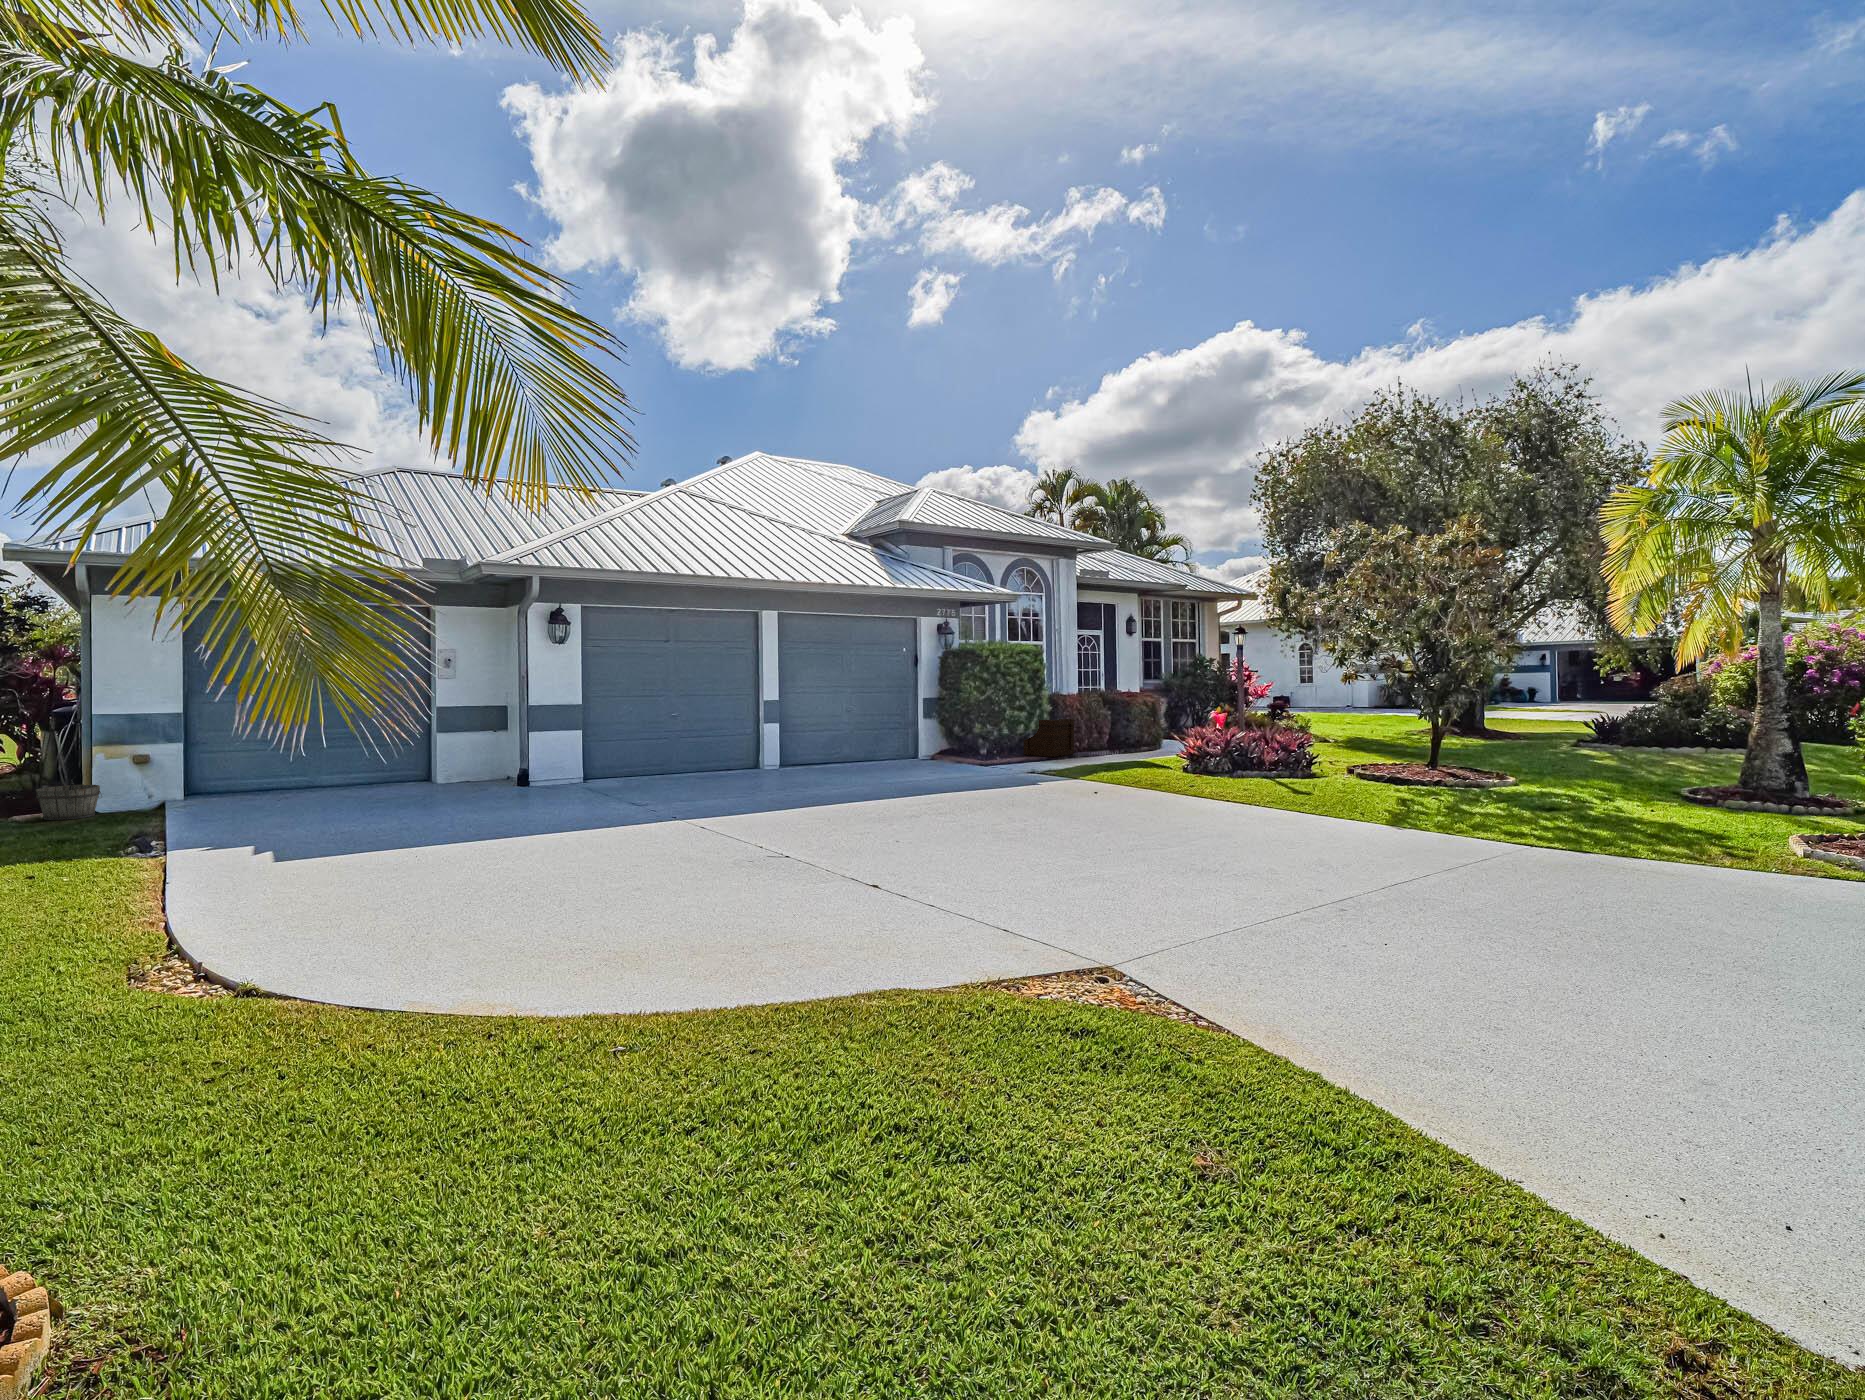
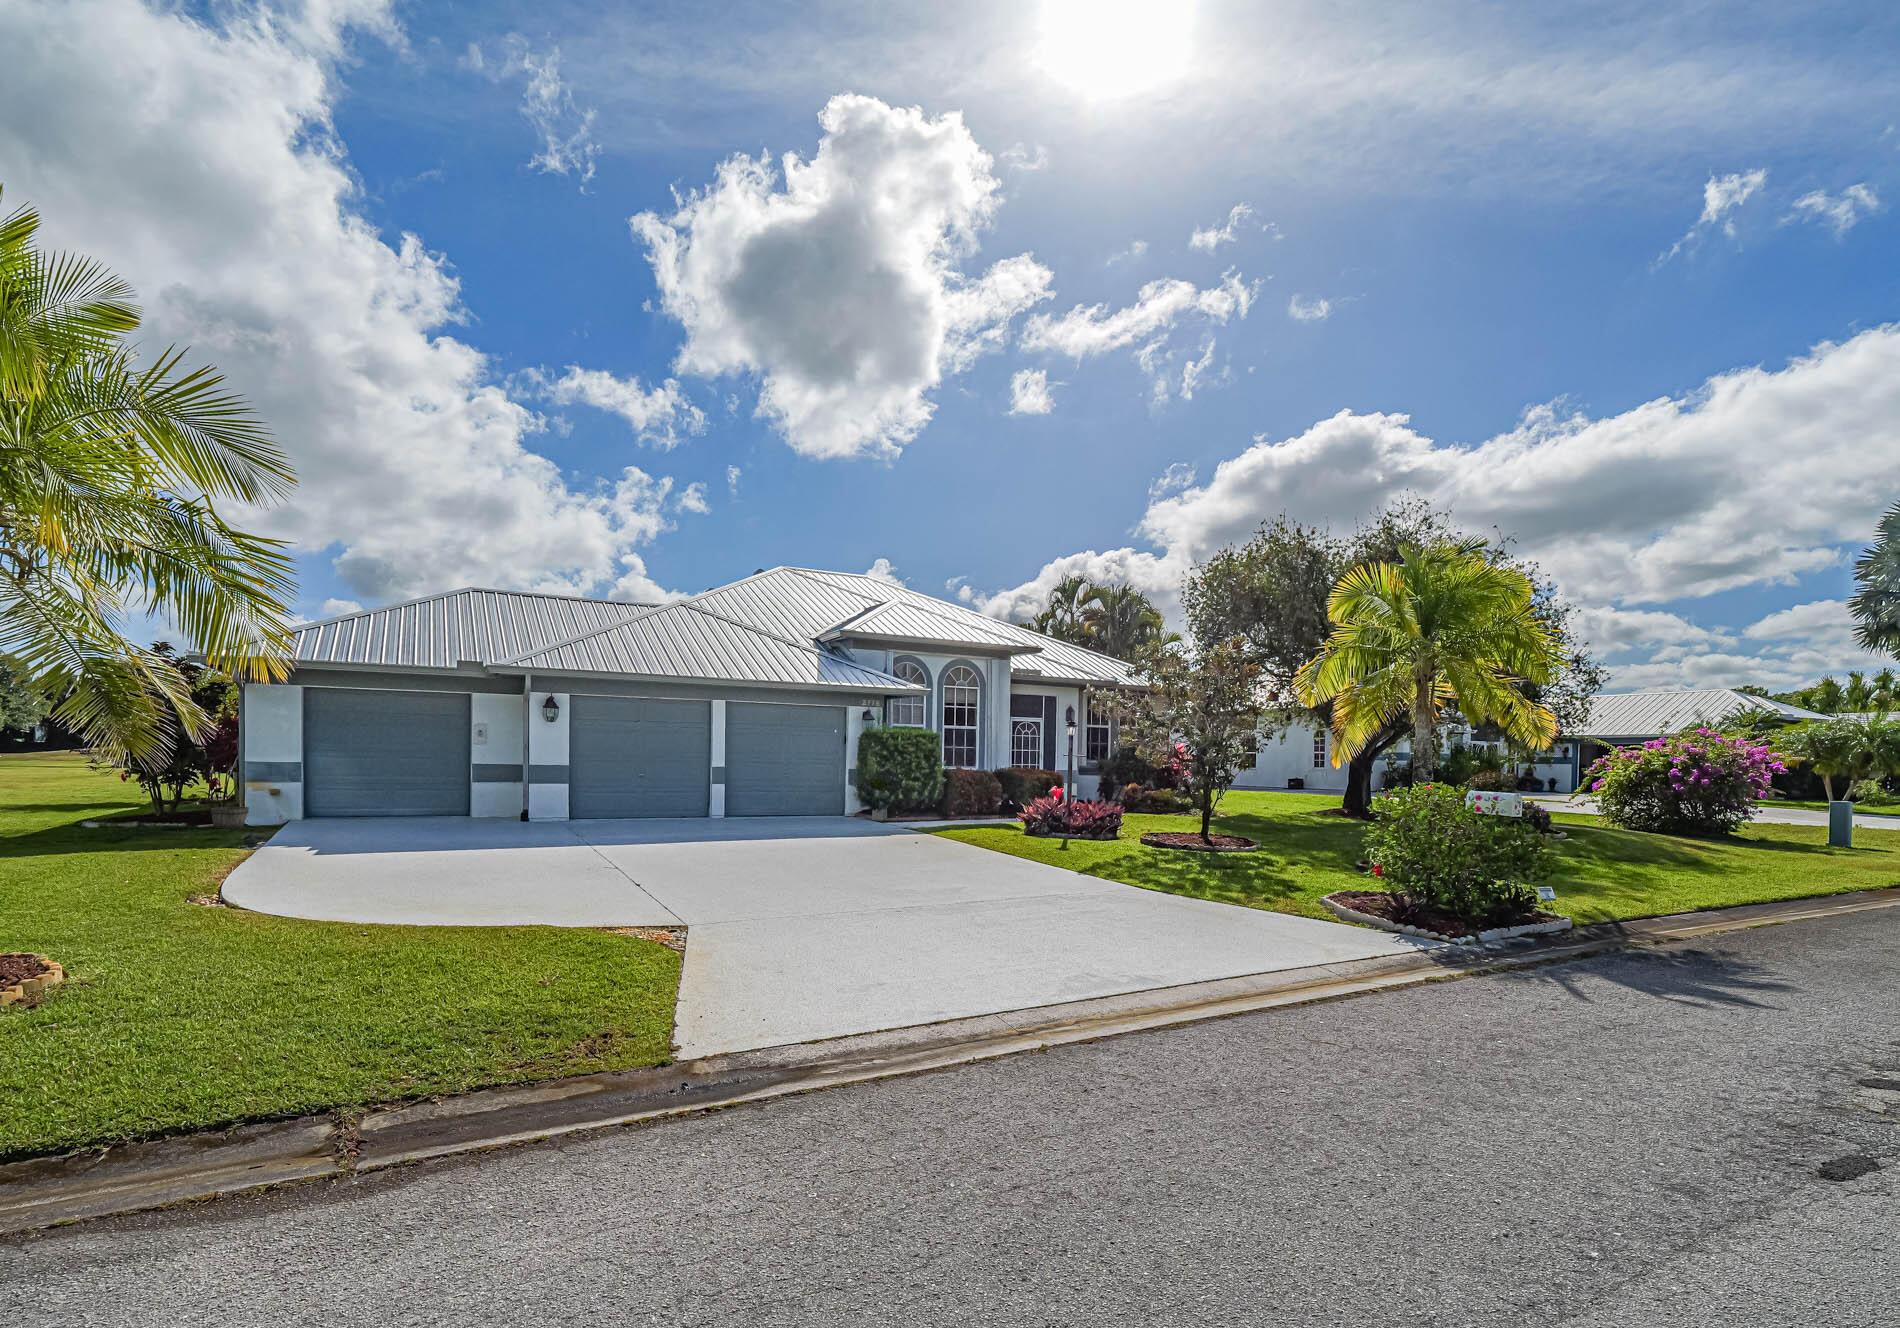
potted tree: none [961,707,984,762] -> present [870,777,887,821]
wooden crate: present [1024,718,1074,757] -> none [928,788,970,820]

